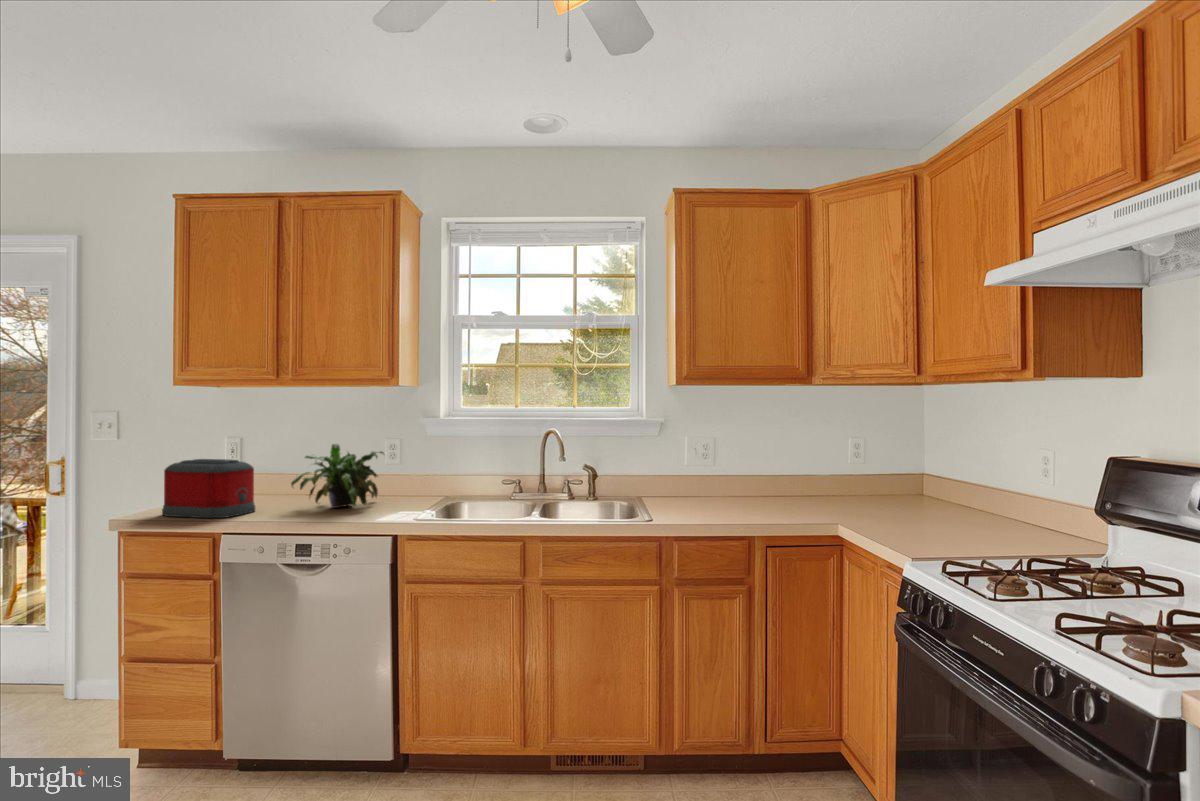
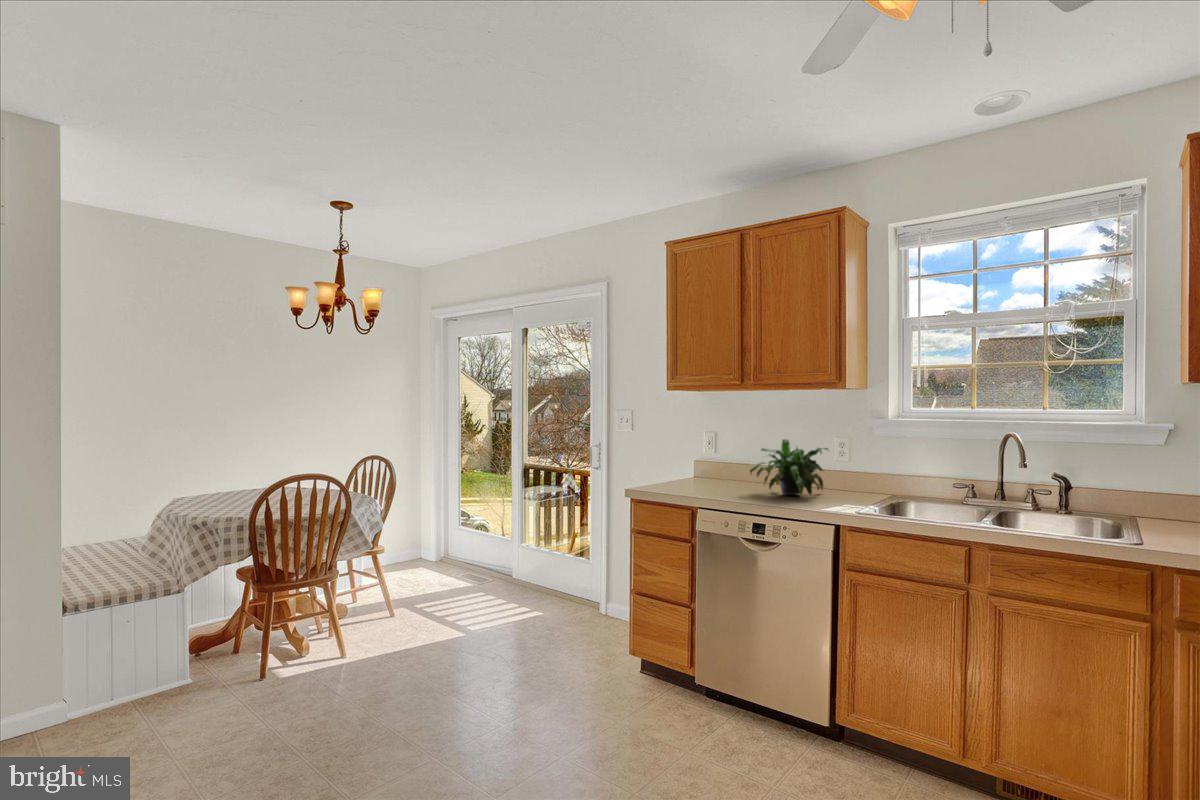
toaster: present [162,459,255,518] -> none [659,447,723,494]

